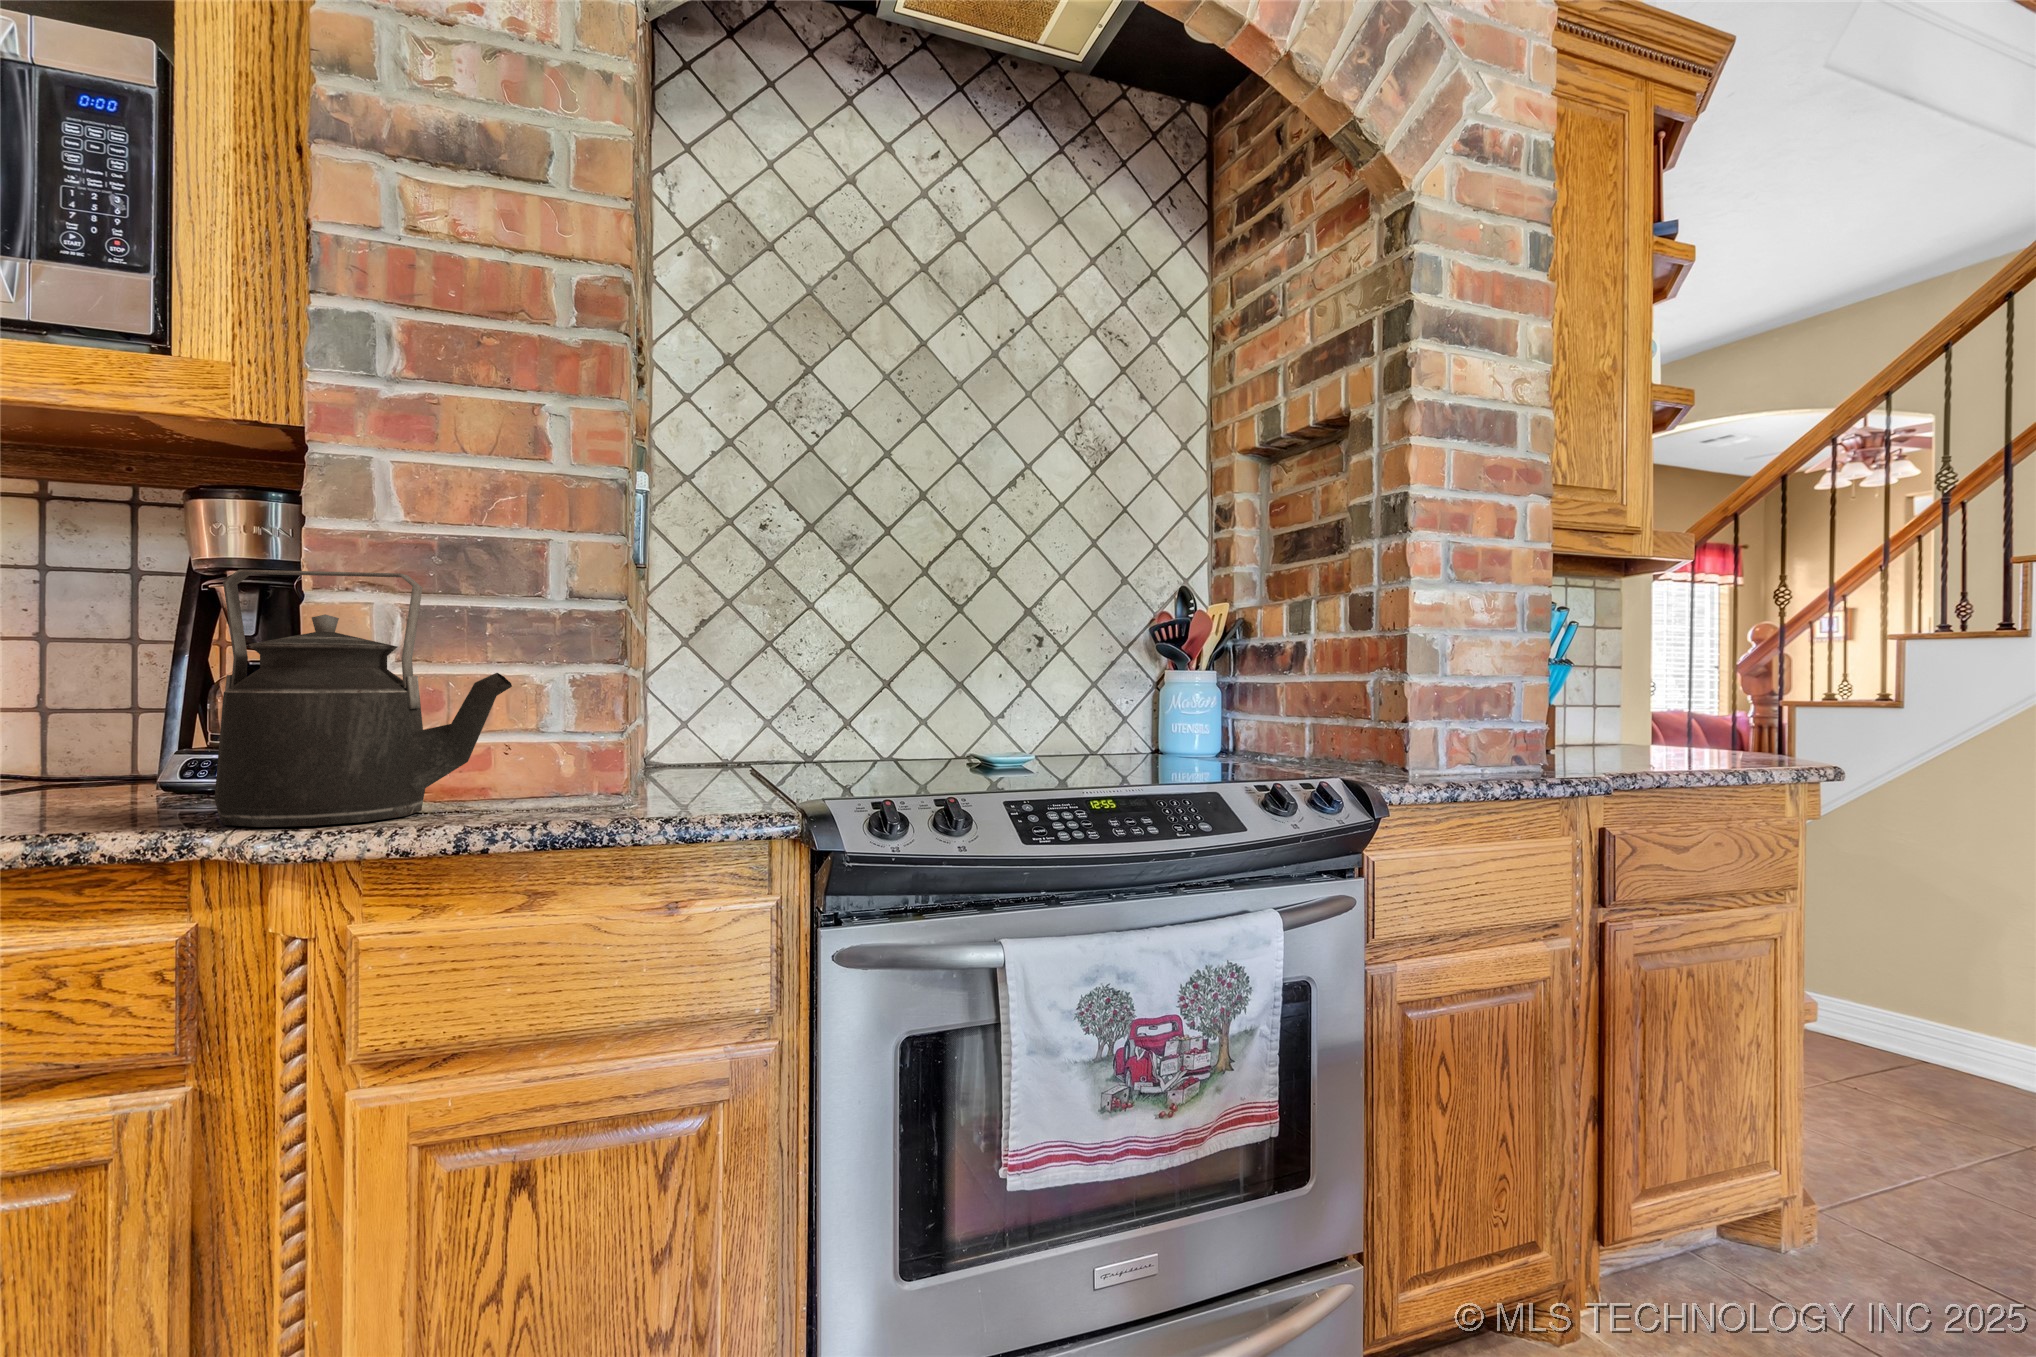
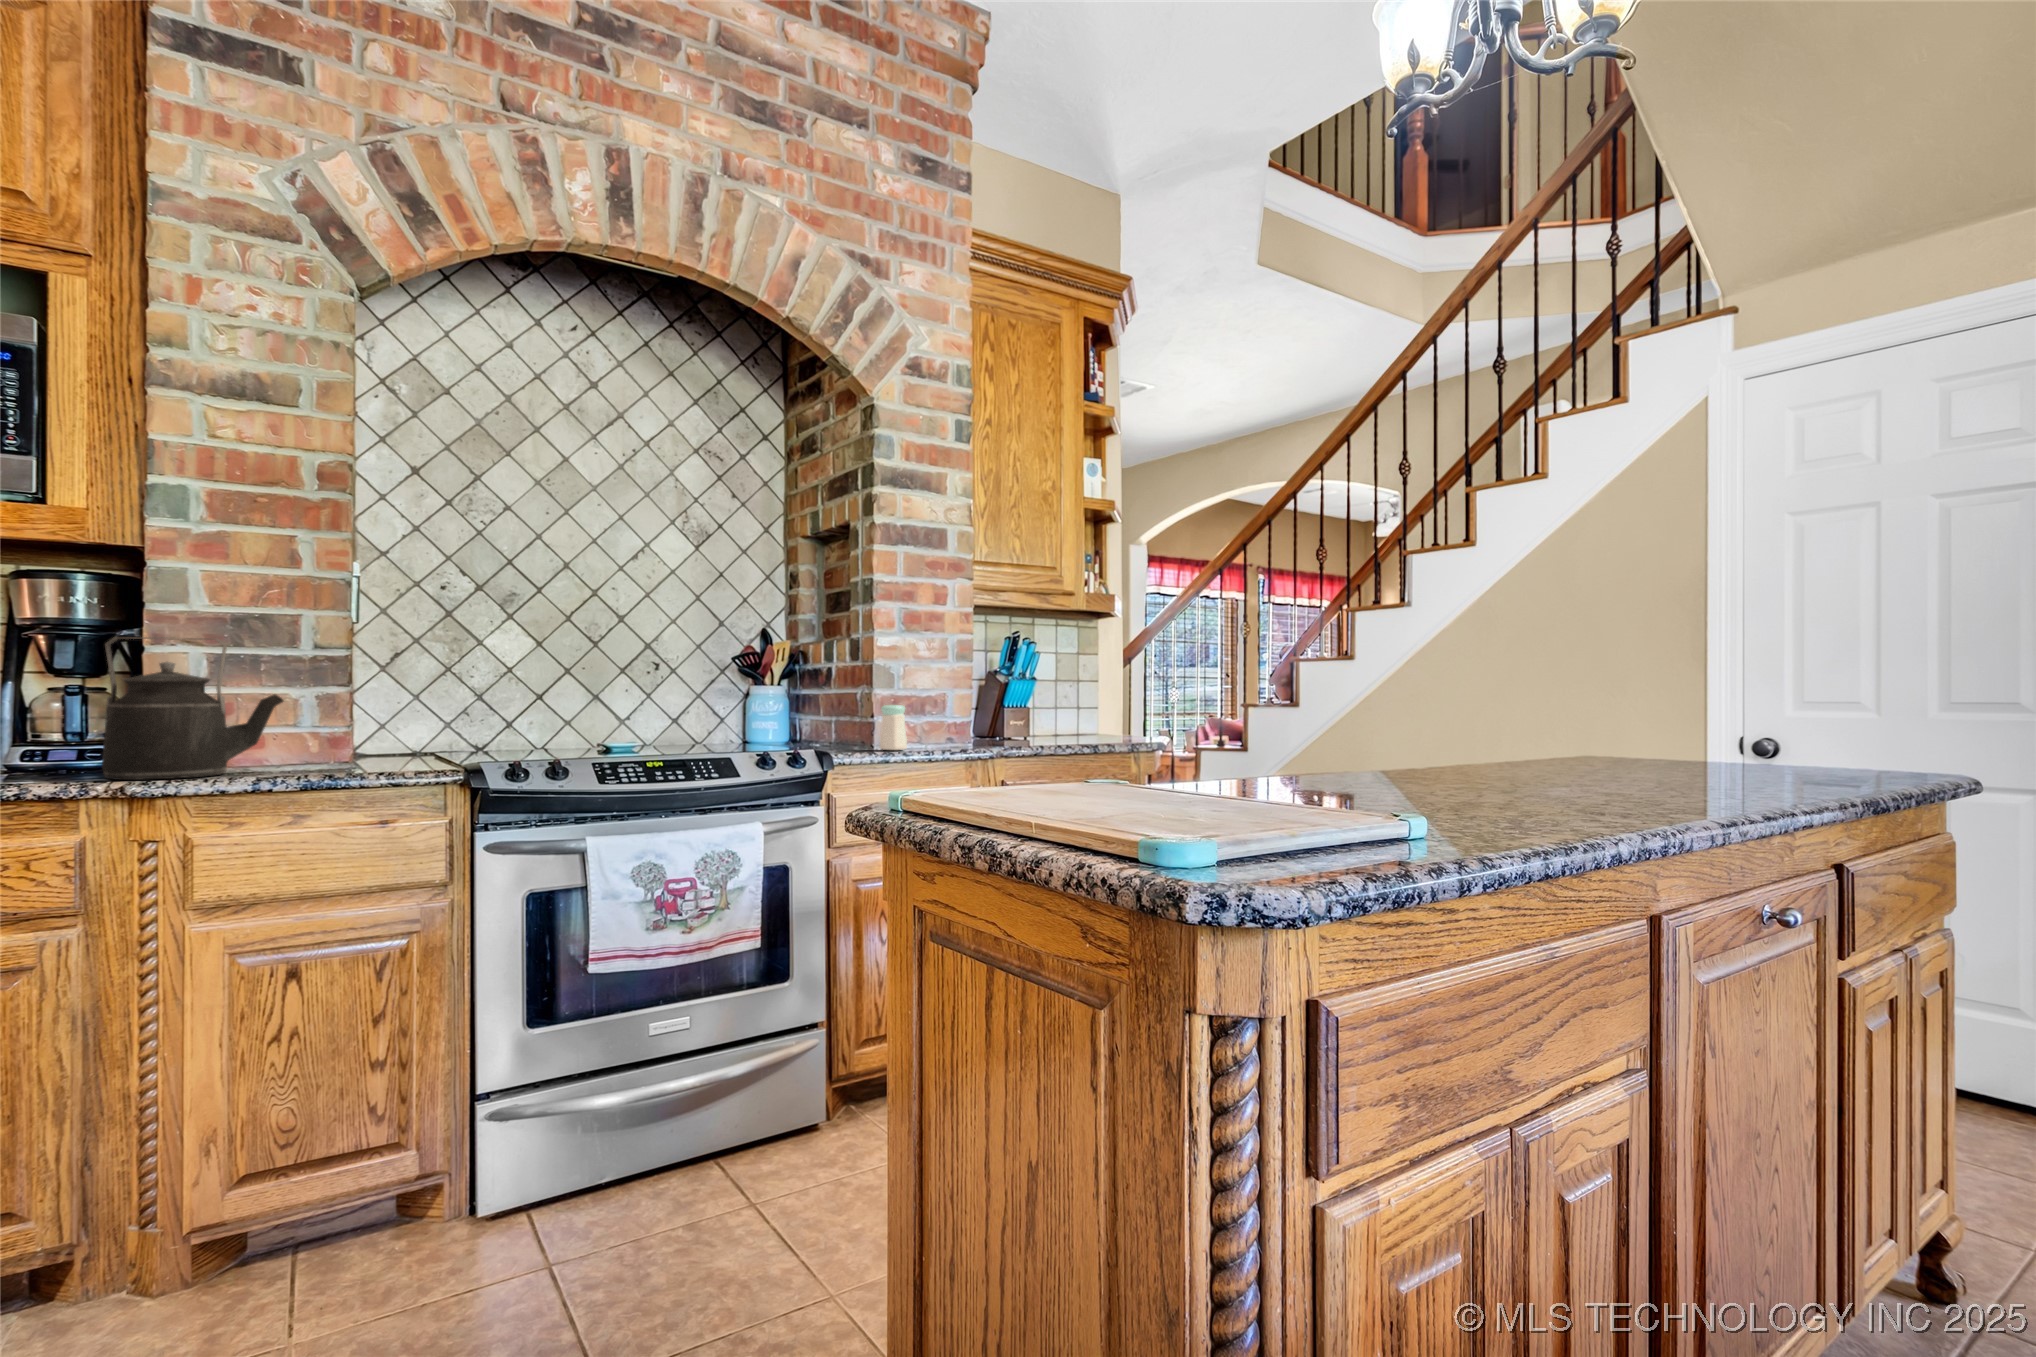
salt shaker: none [1432,702,1486,779] -> present [880,705,907,750]

